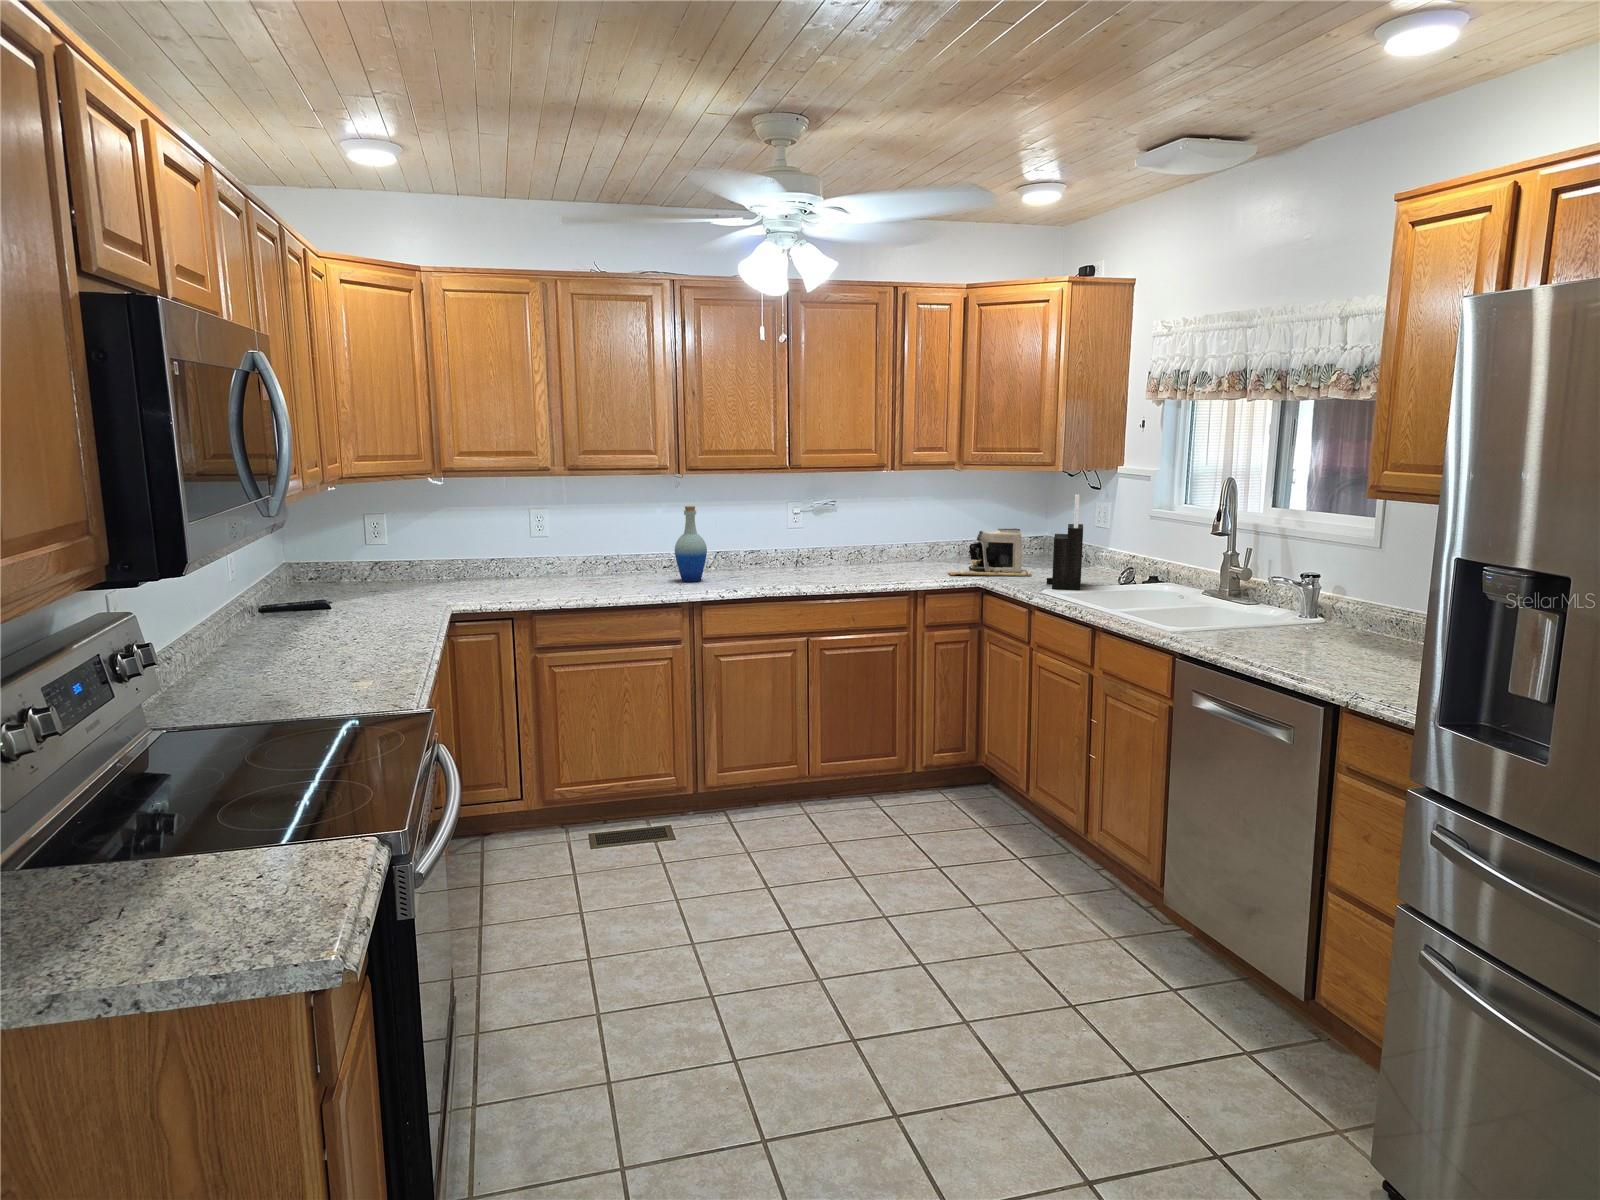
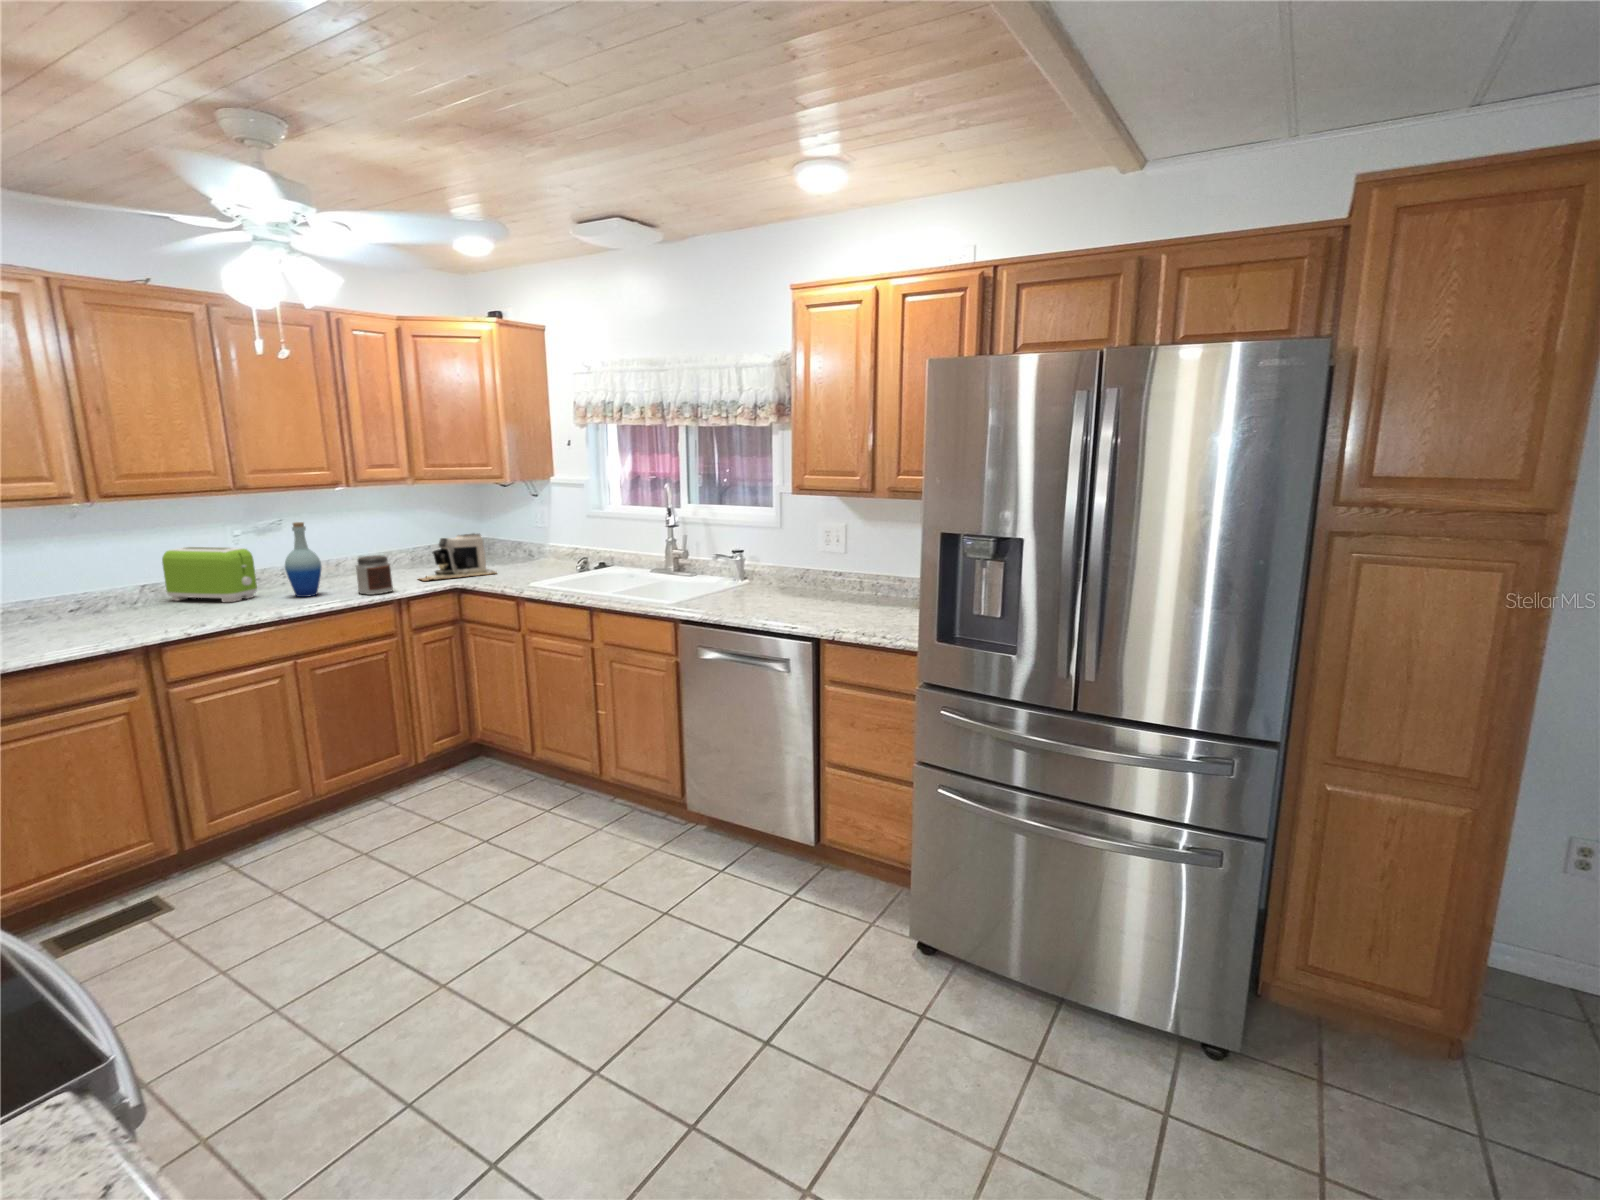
knife block: present [1047,494,1083,590] -> none [520,501,554,583]
bottle: present [675,506,707,582] -> present [285,522,321,597]
toaster: none [738,521,802,575] -> present [162,547,257,602]
jar: none [880,542,912,582] -> present [356,555,393,595]

